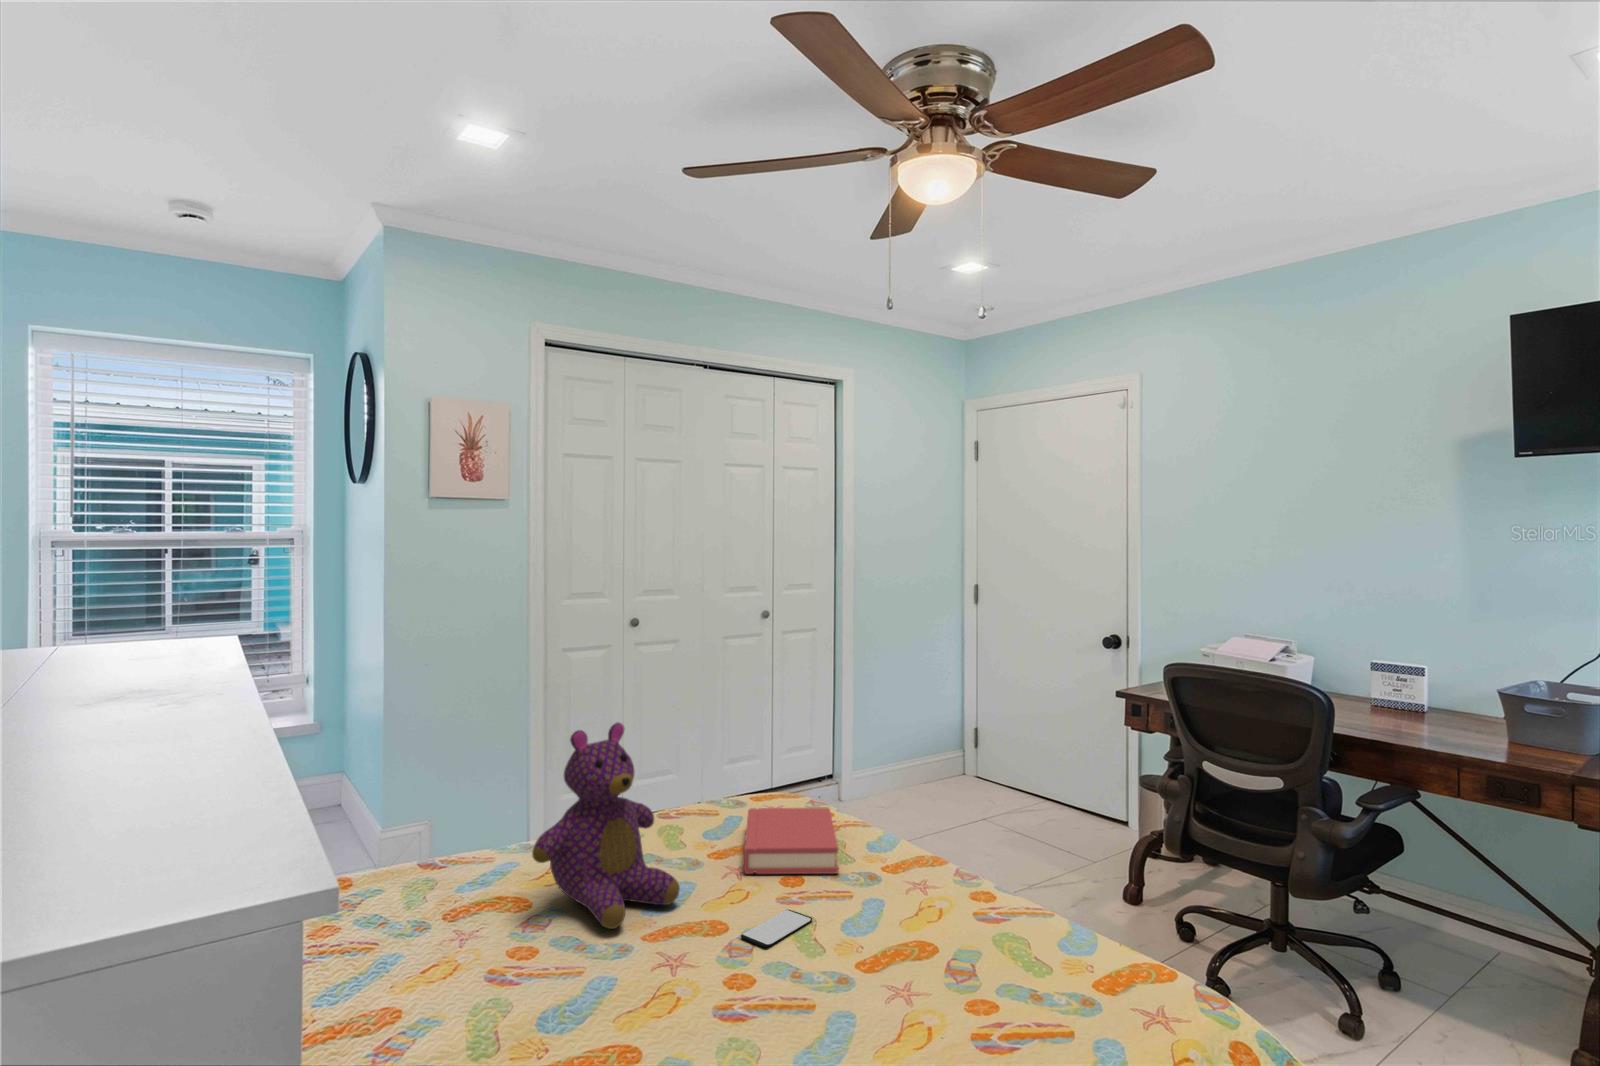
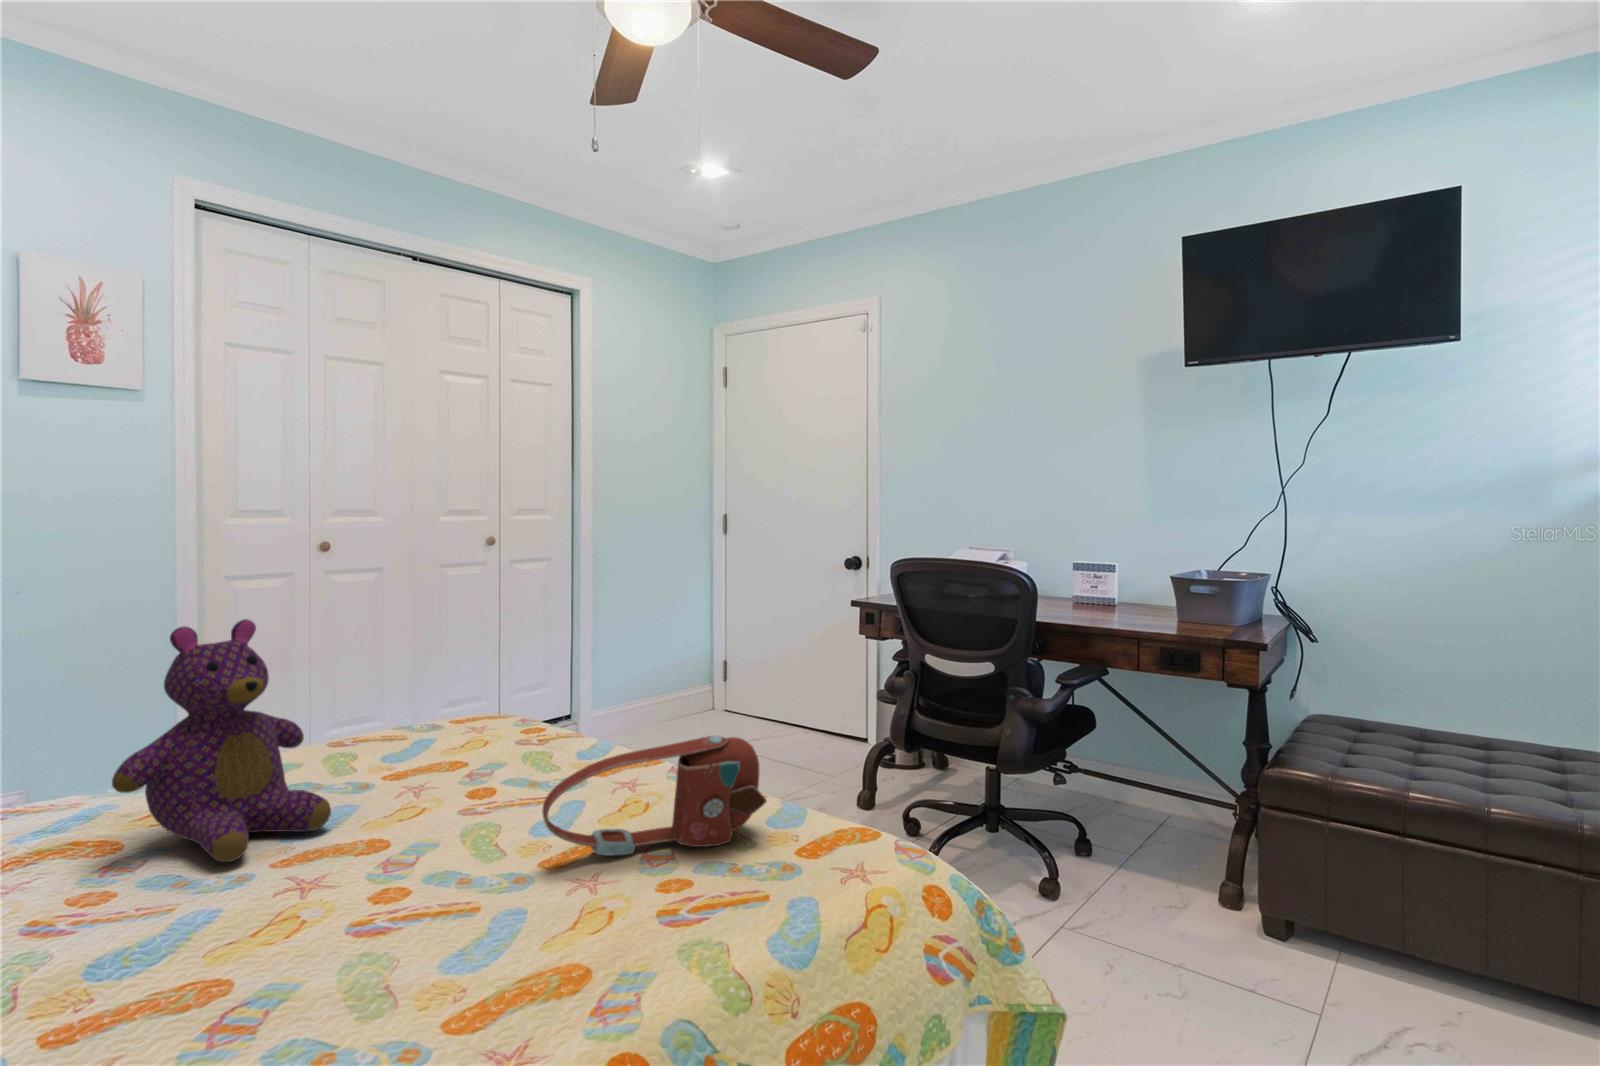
hardback book: present [744,808,838,874] -> none [423,719,539,791]
handbag: none [860,861,1064,969] -> present [543,736,767,855]
smartphone: present [741,910,812,947] -> none [403,820,497,859]

